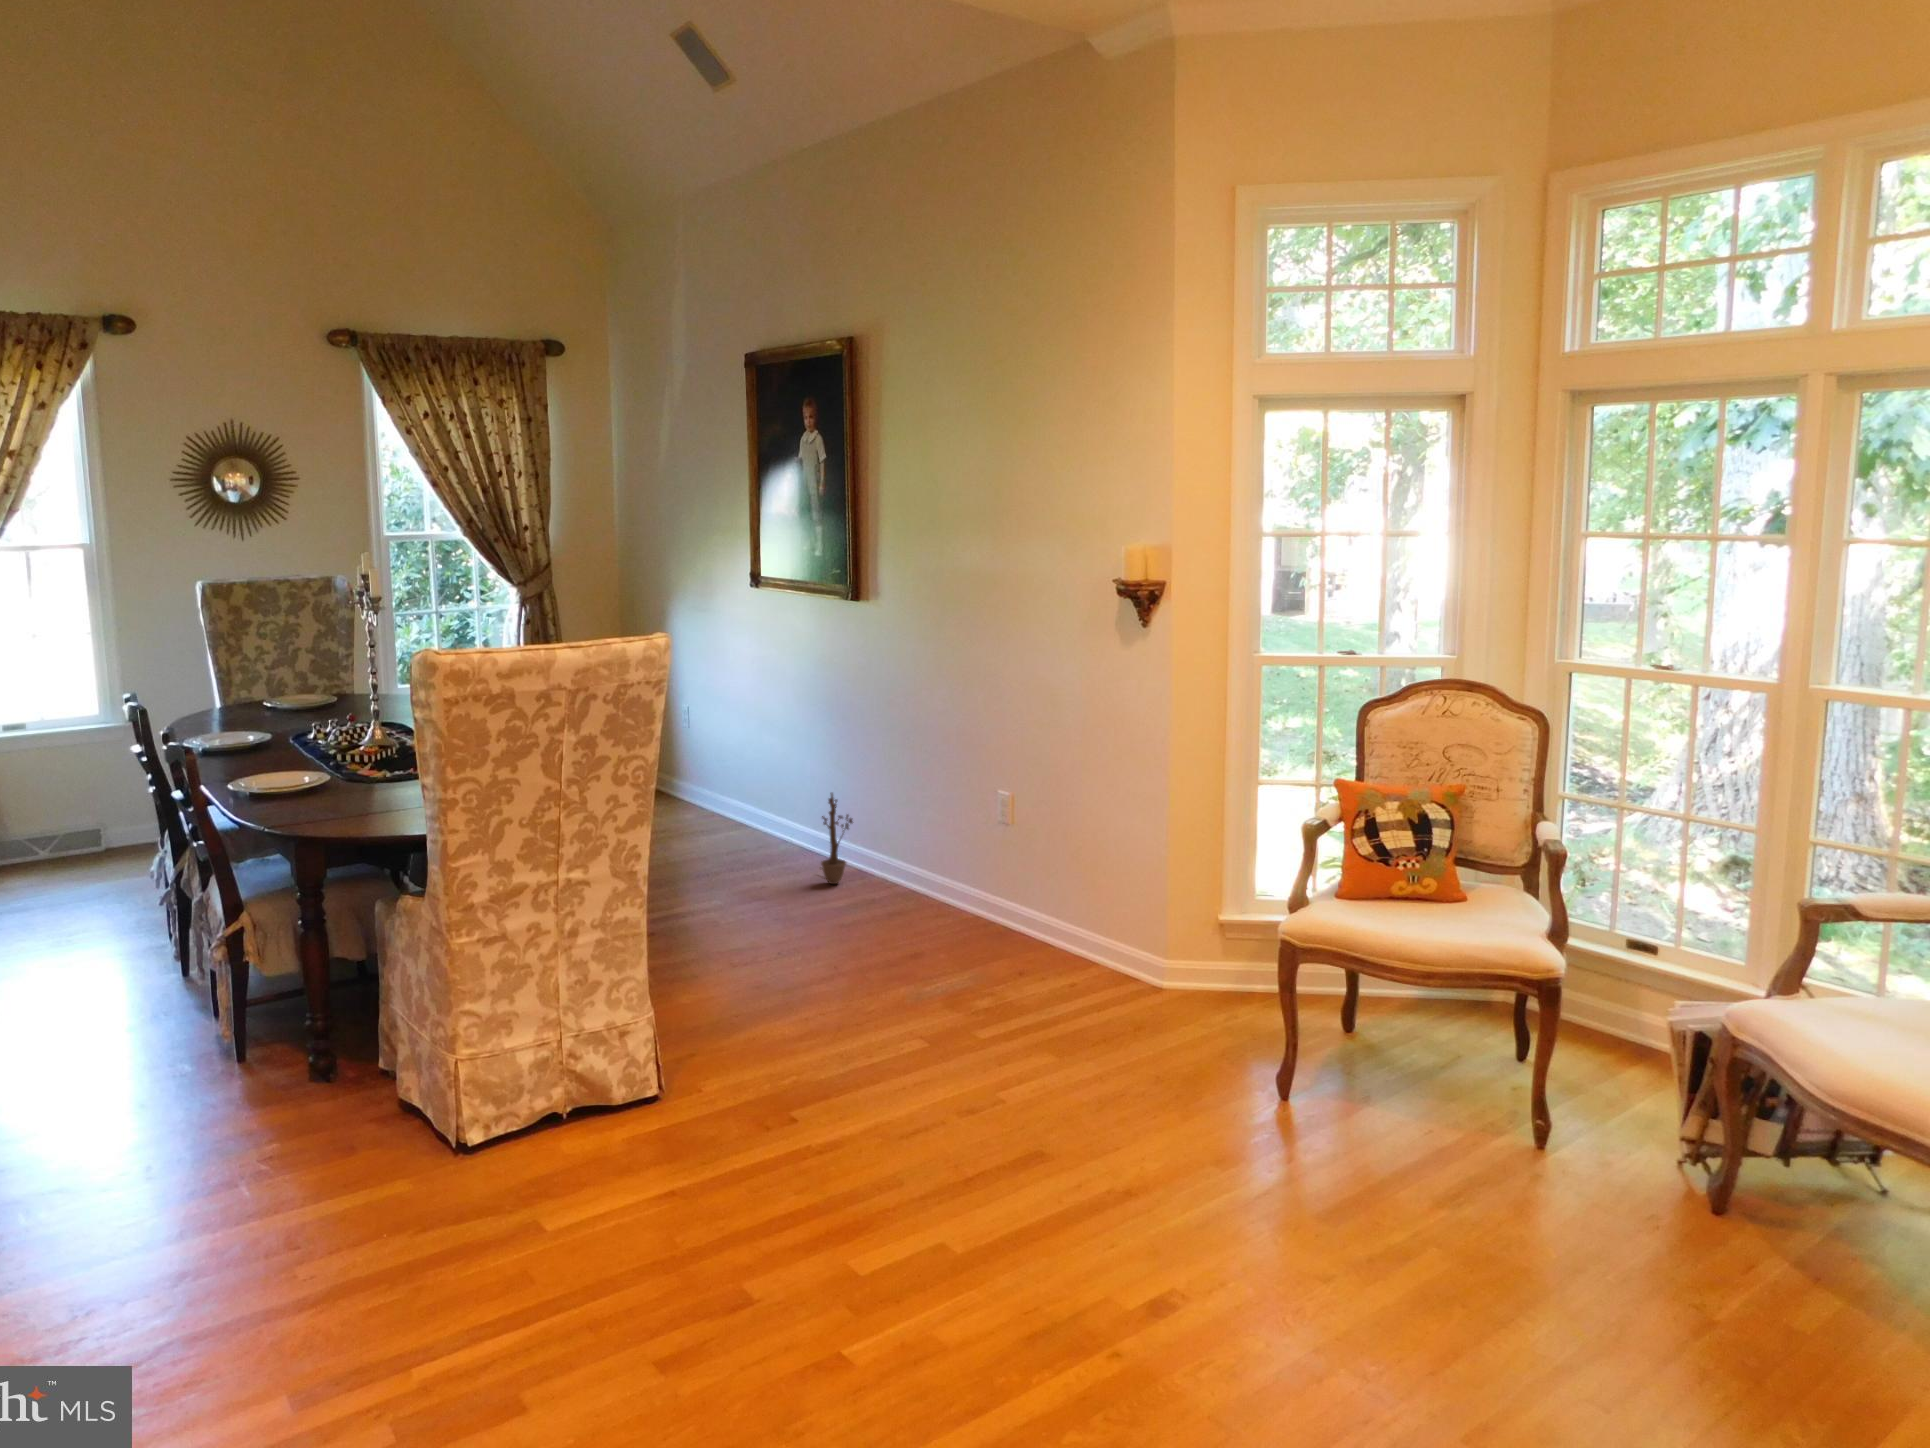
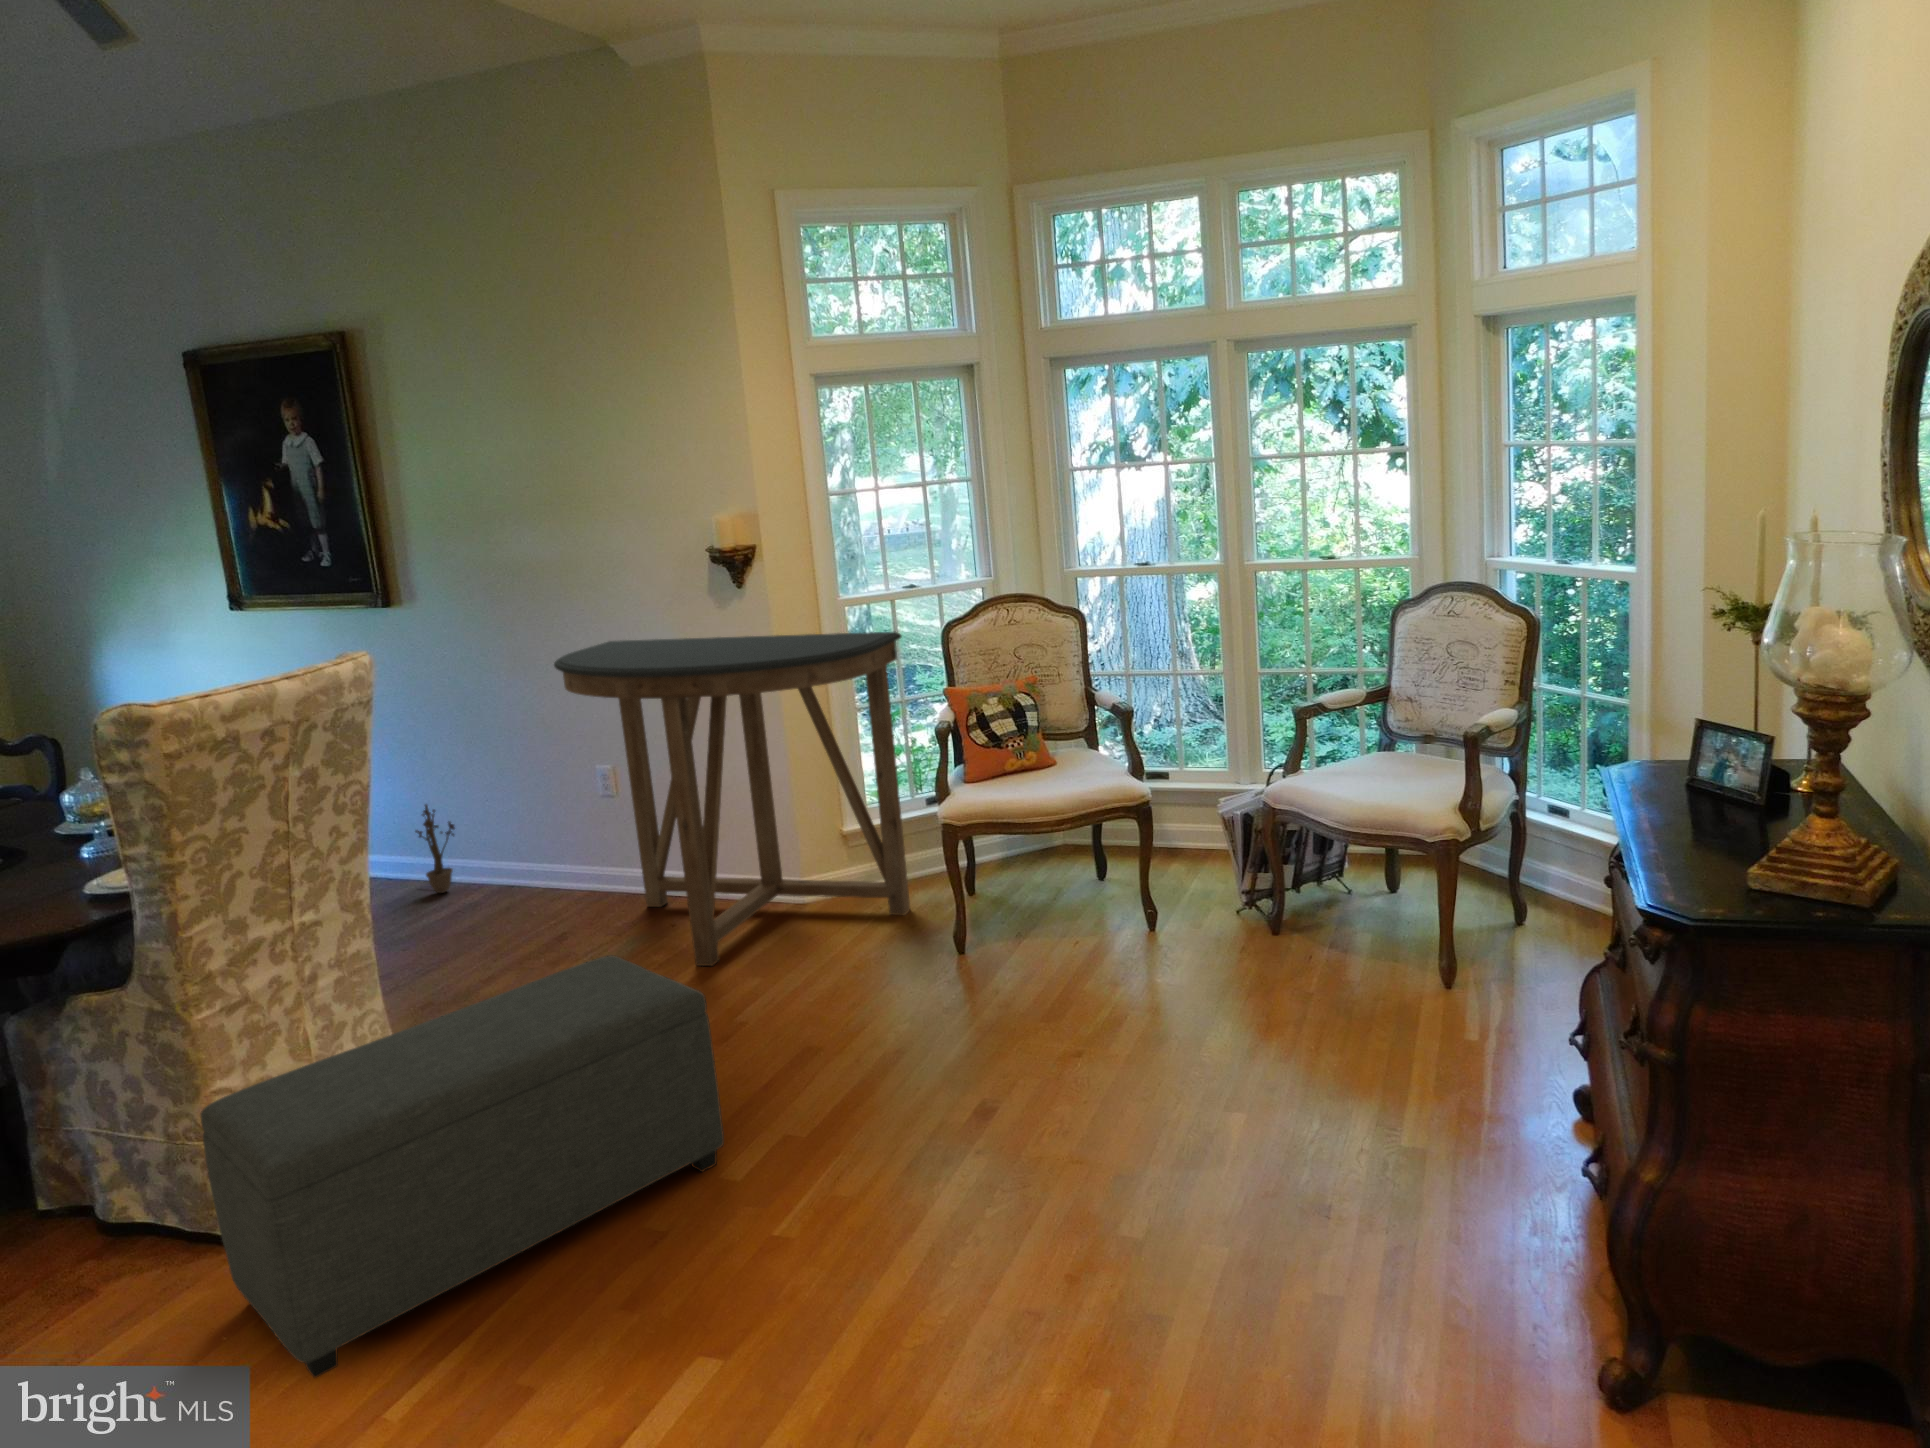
console table: none [920,658,1290,1038] -> present [554,632,910,966]
ottoman: none [402,987,871,1301] -> present [200,955,724,1378]

